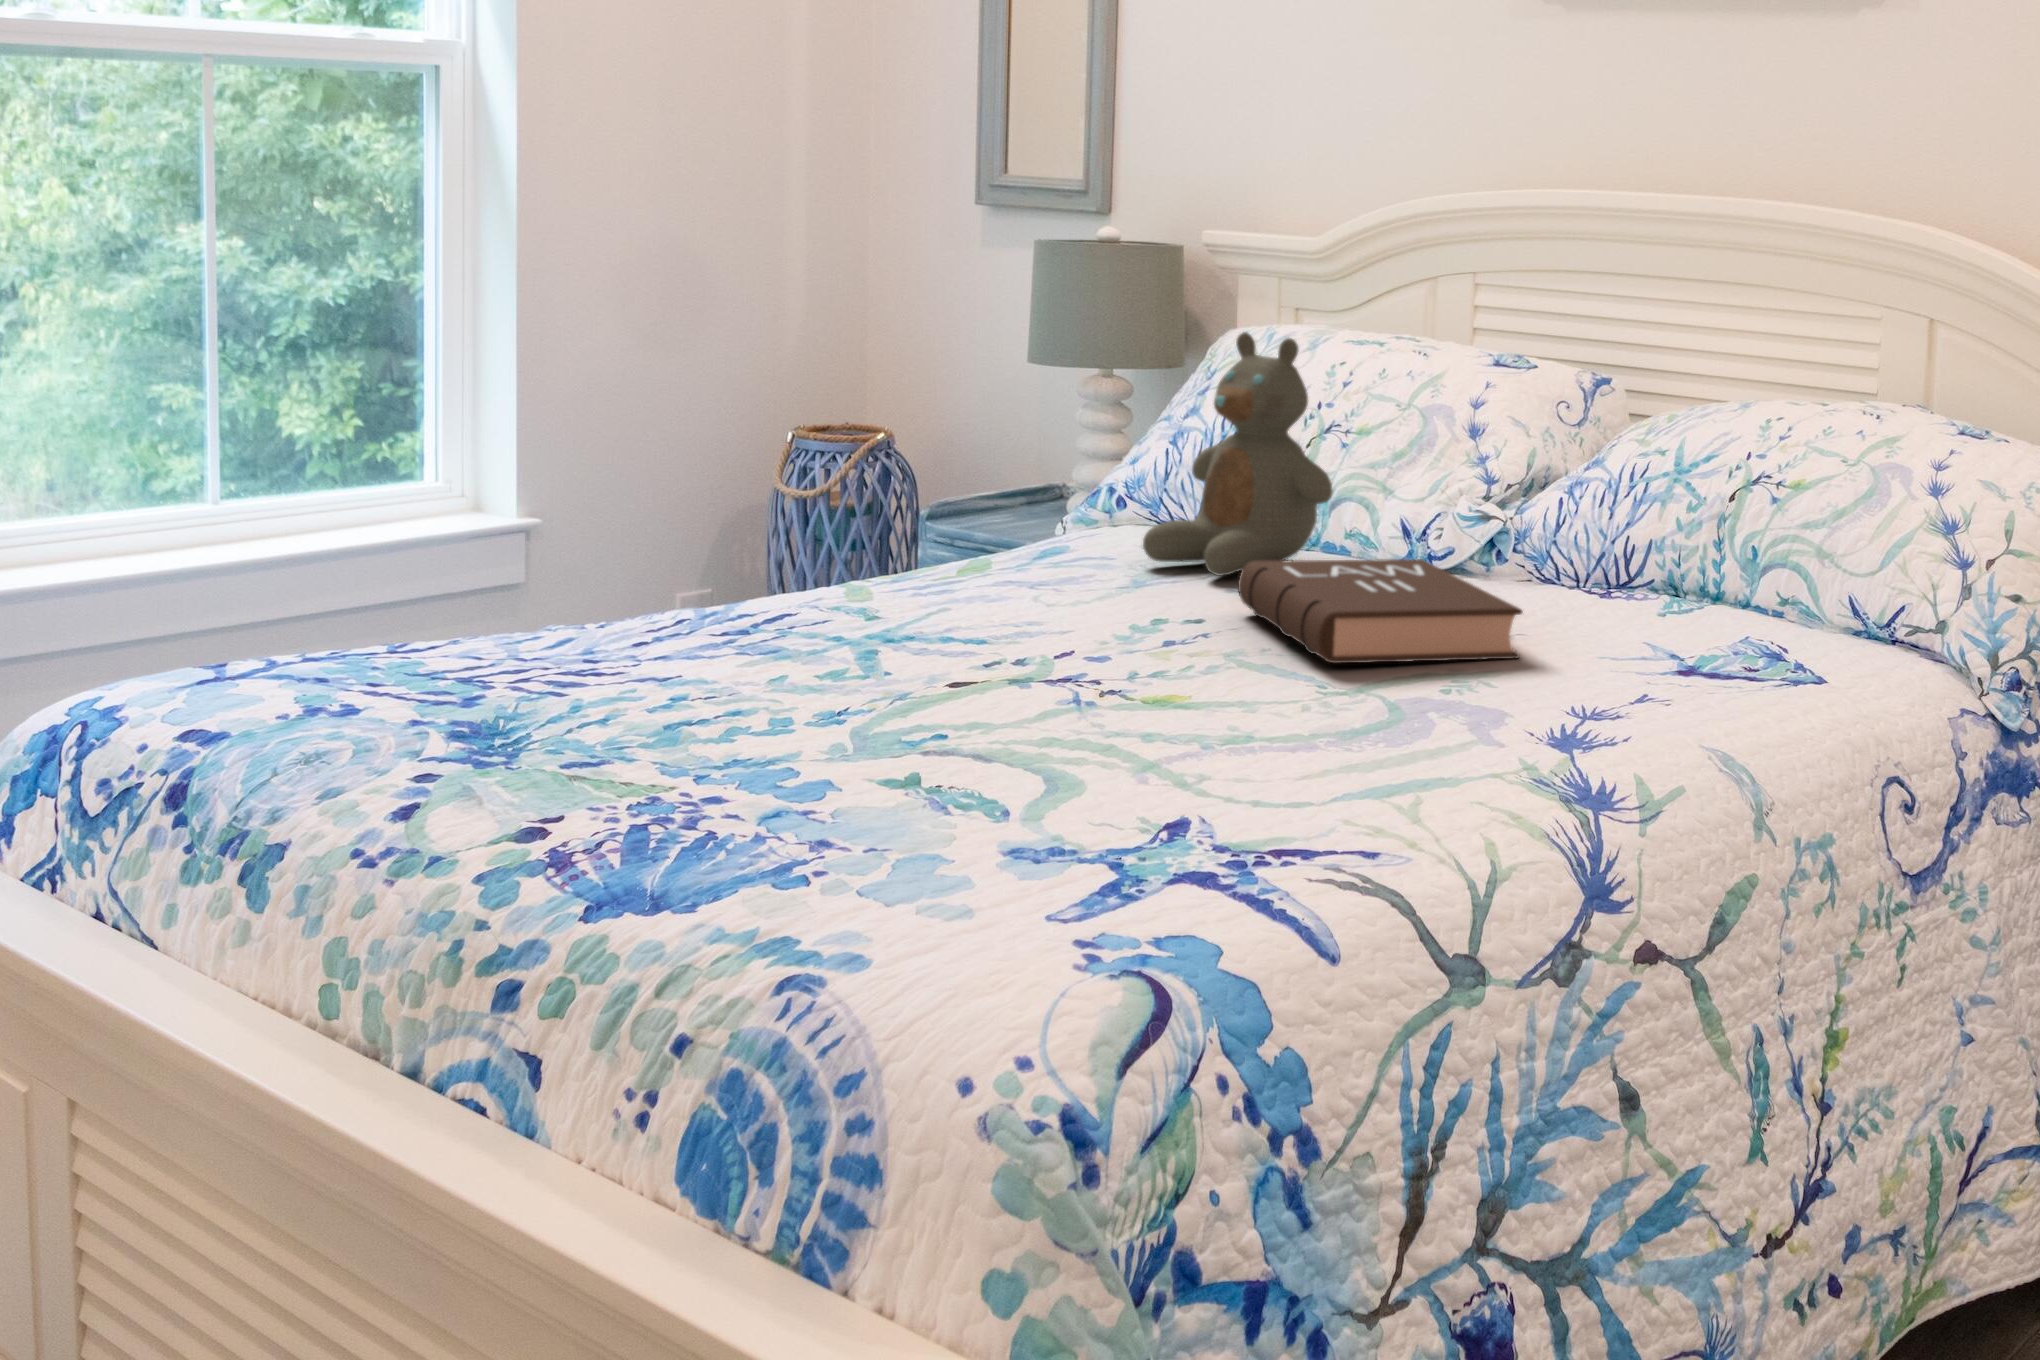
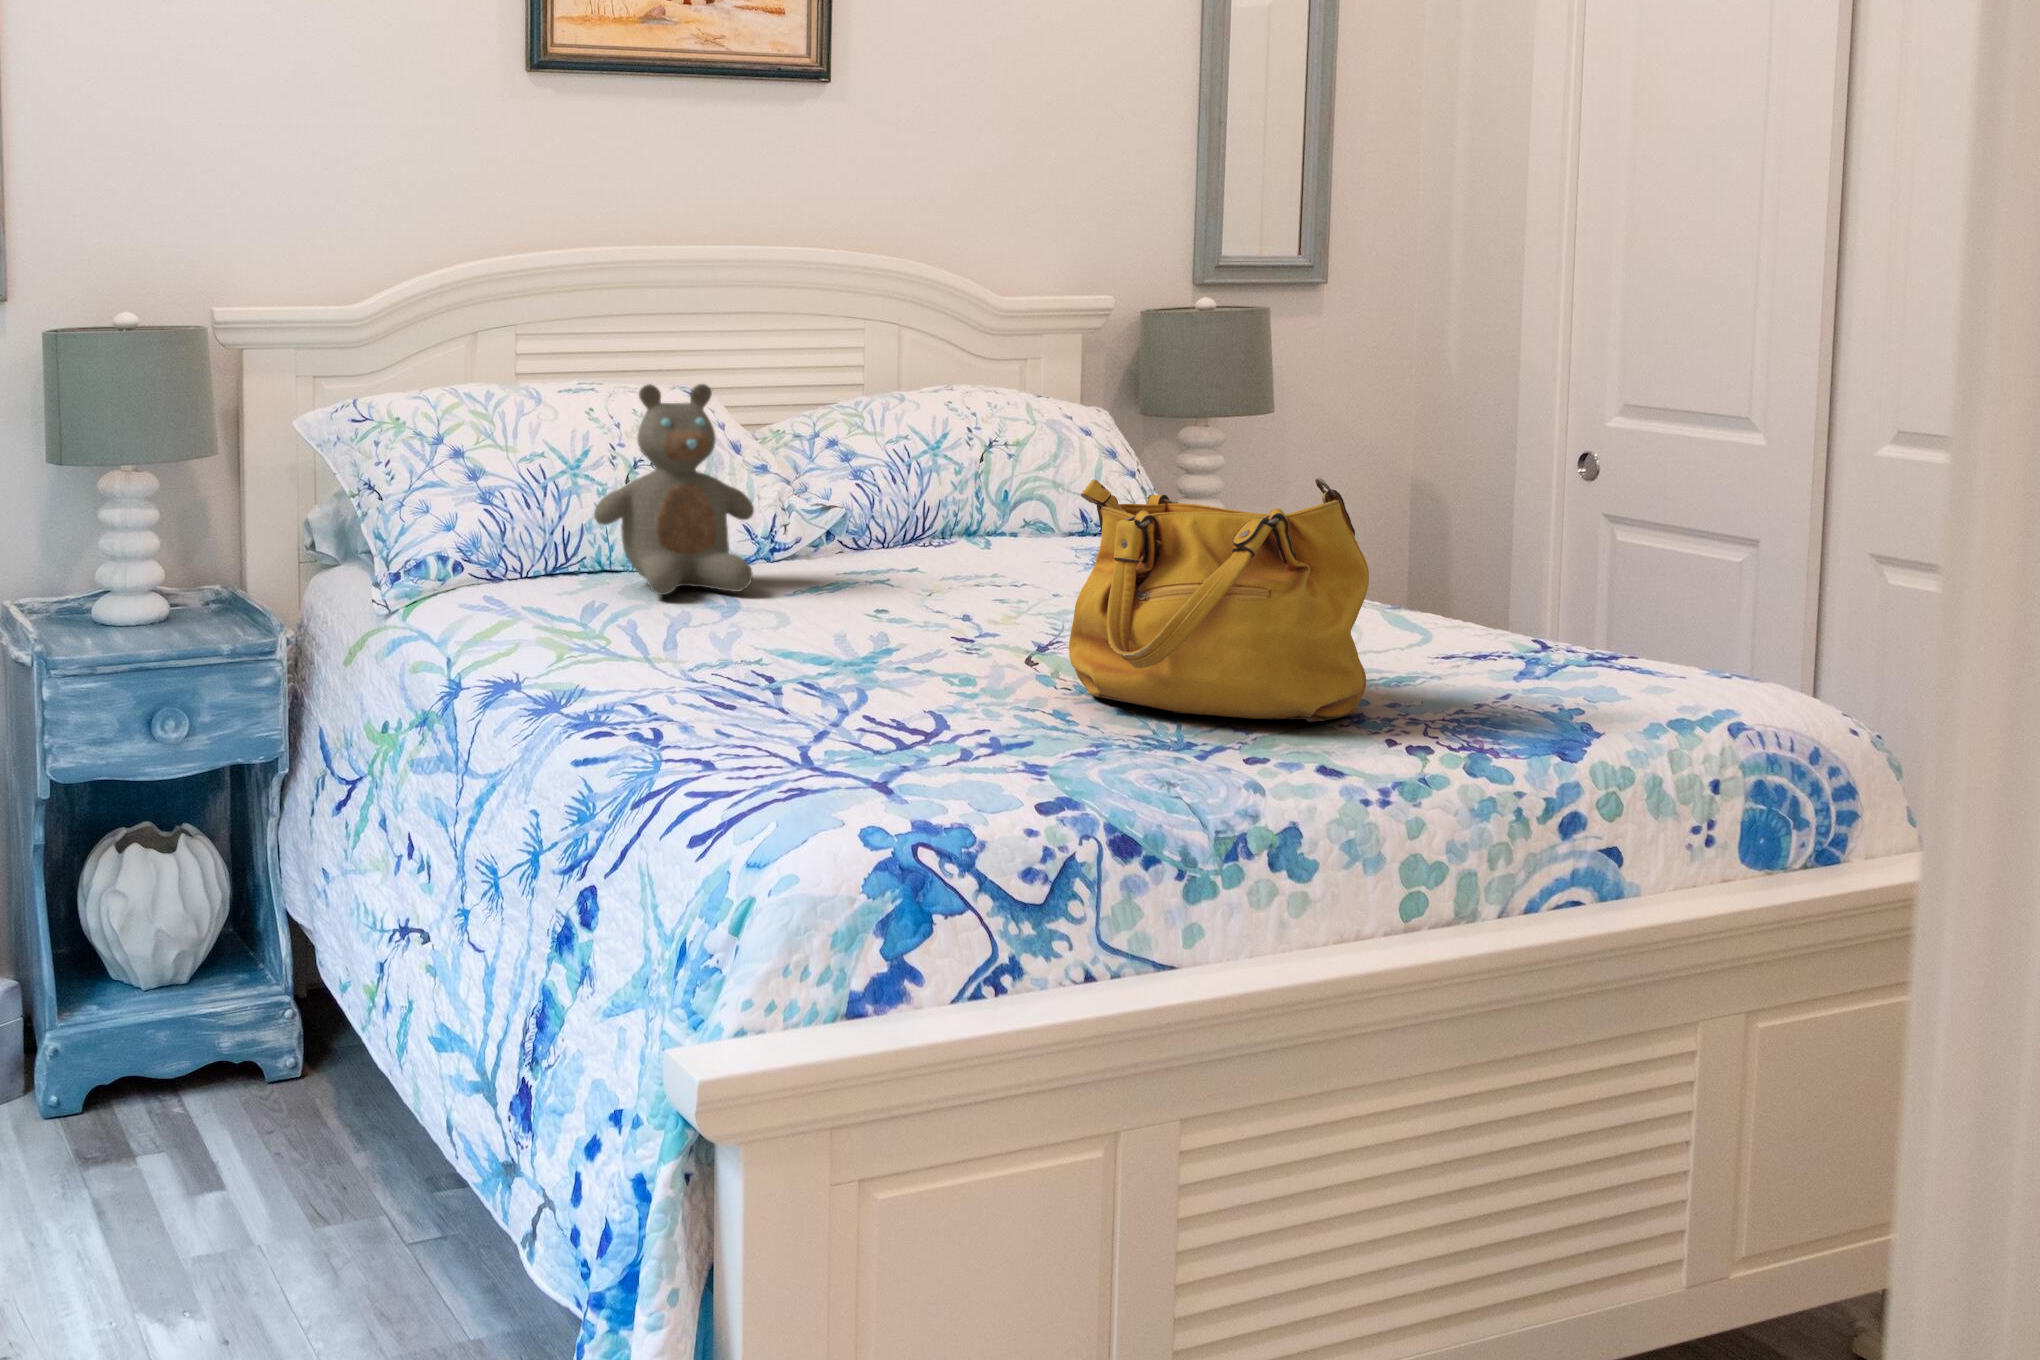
handbag: none [584,448,971,794] -> present [1069,478,1369,722]
book: present [1238,559,1522,663] -> none [873,541,1083,601]

